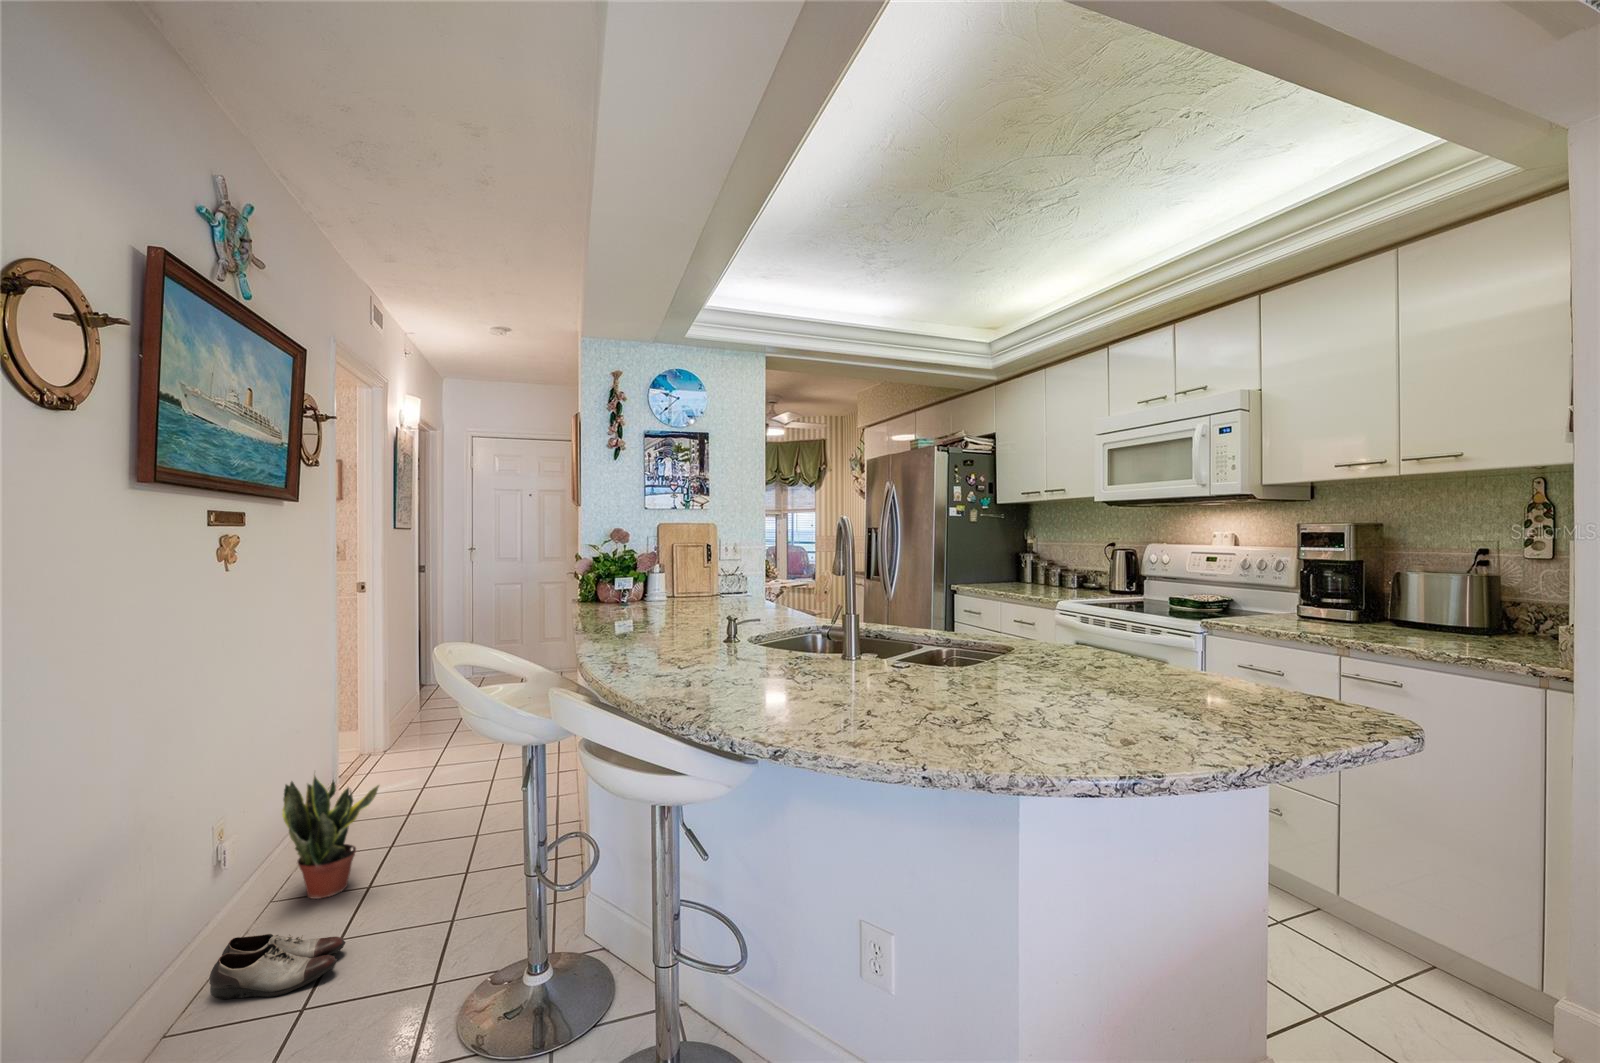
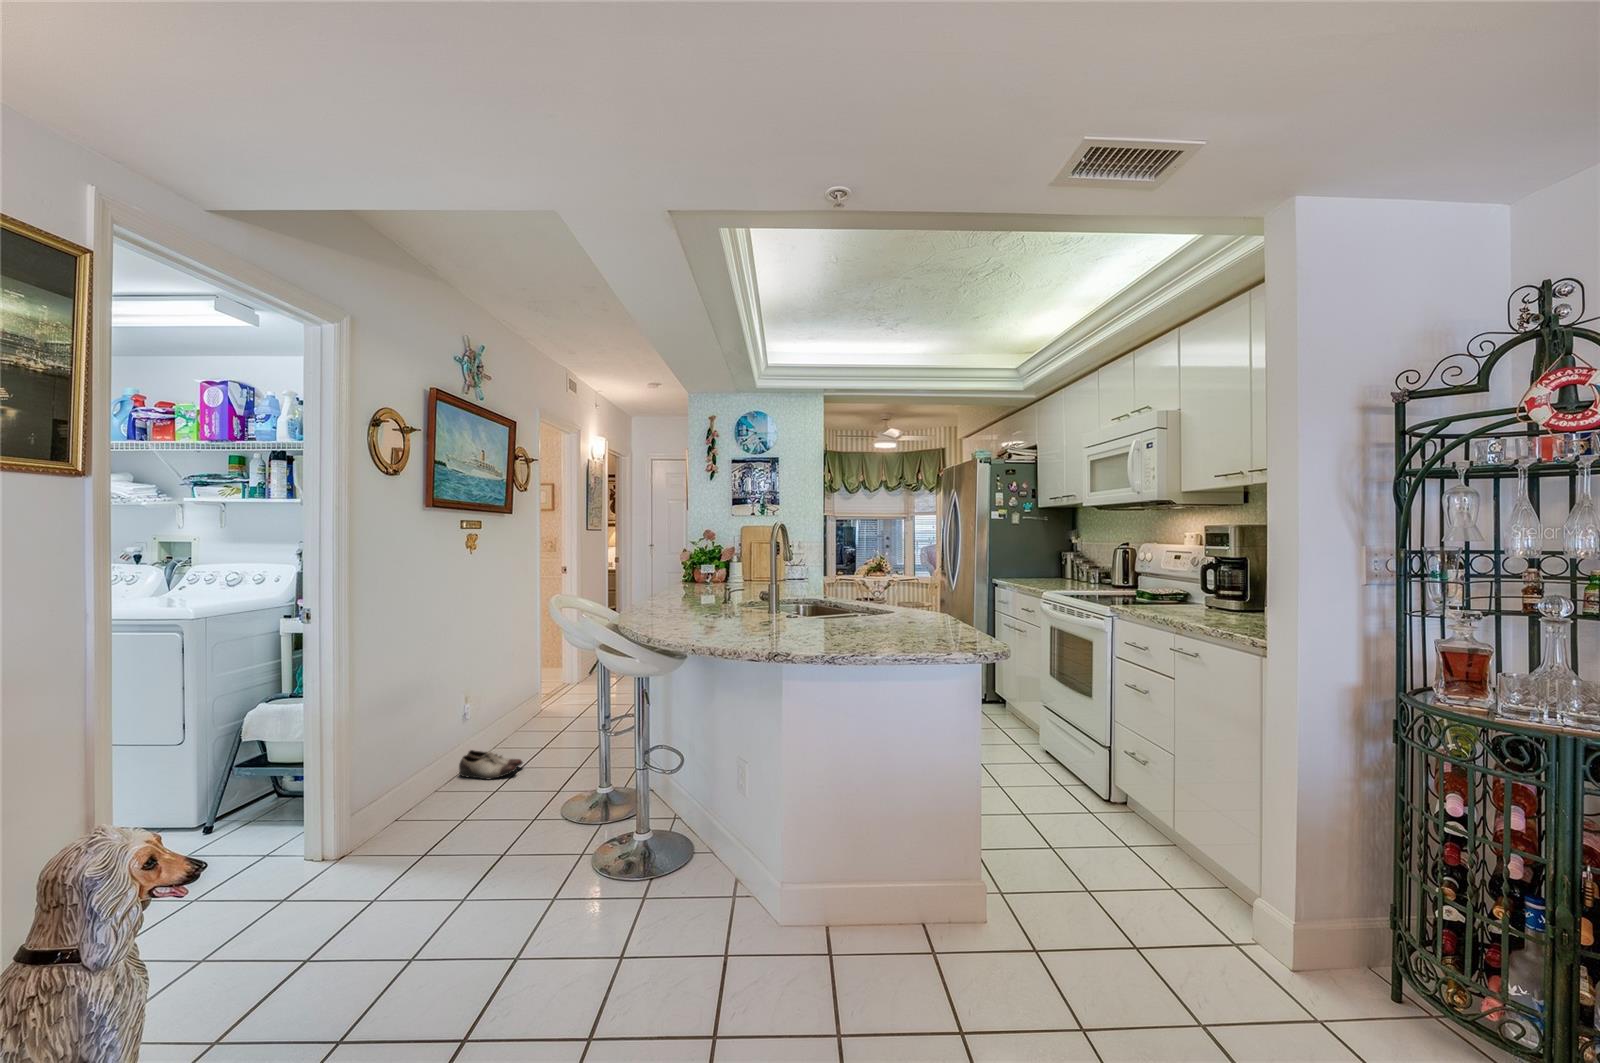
potted plant: present [282,776,379,899] -> none [500,670,549,746]

